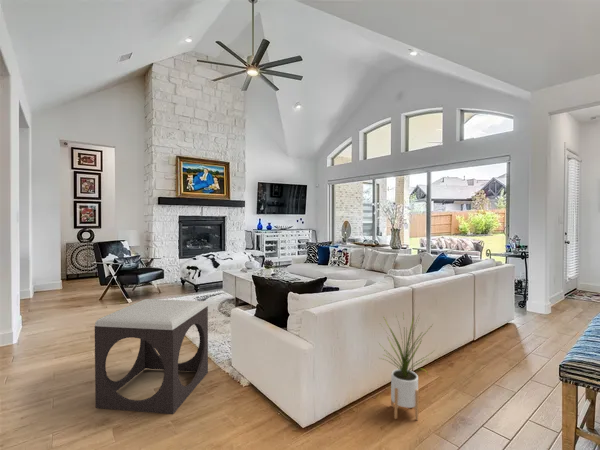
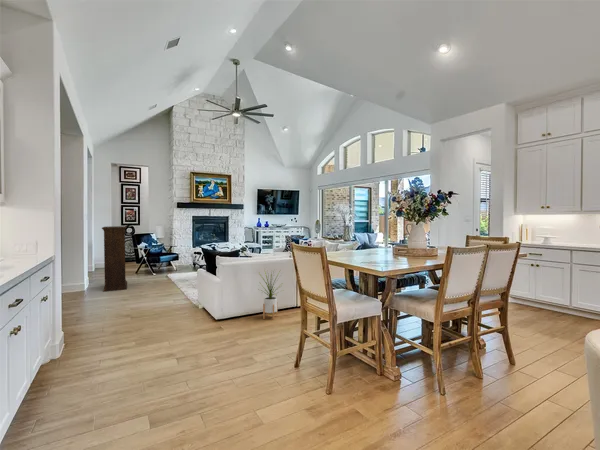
bookcase: none [43,231,90,346] -> present [102,226,127,292]
footstool: present [95,299,208,414] -> none [125,262,185,314]

